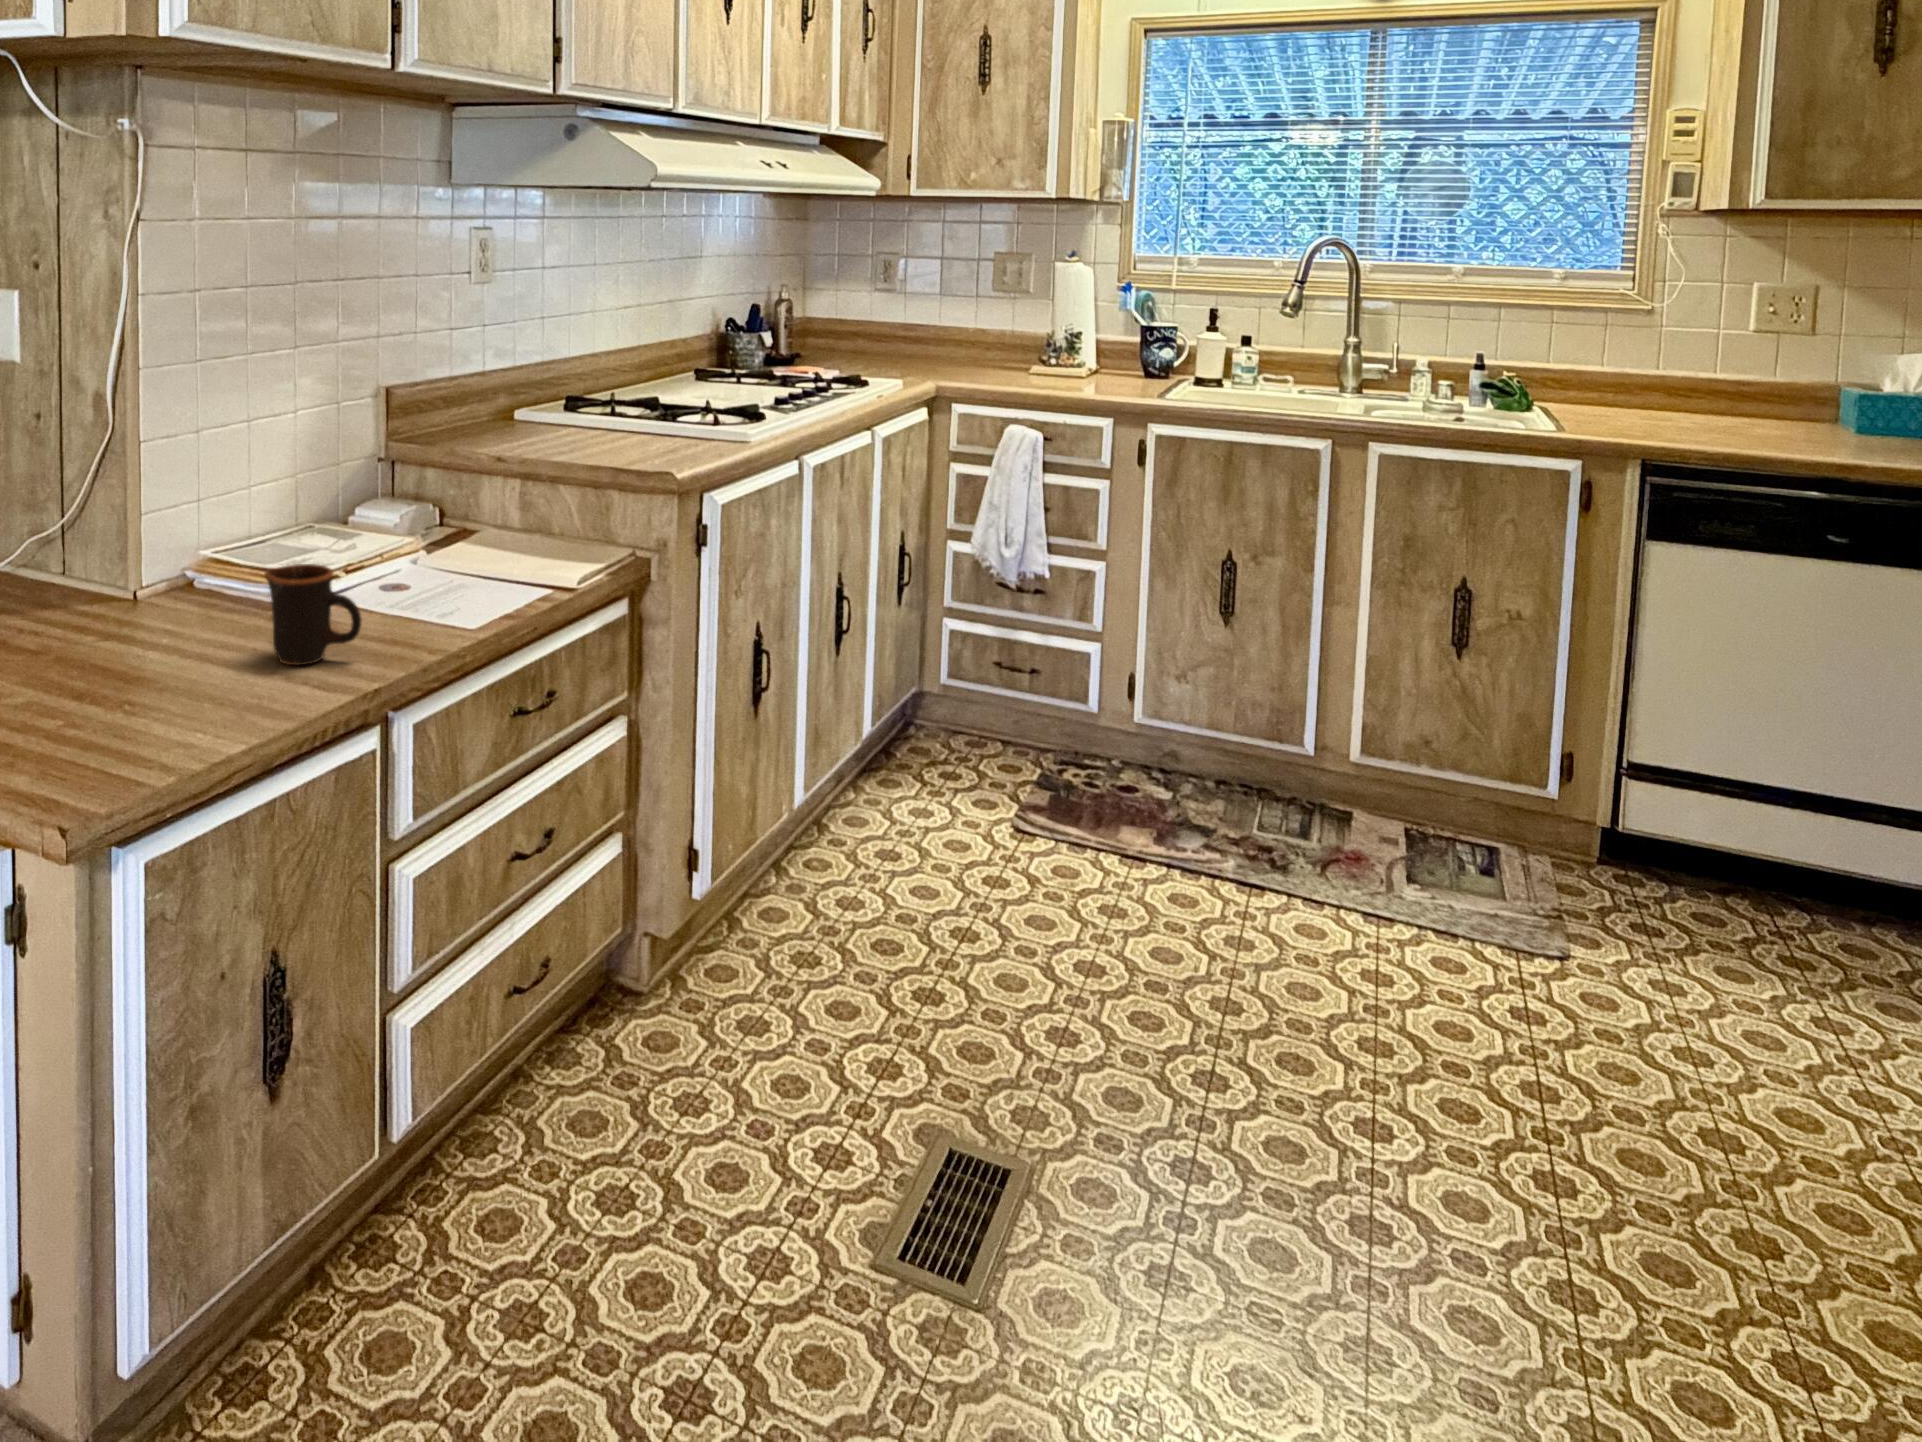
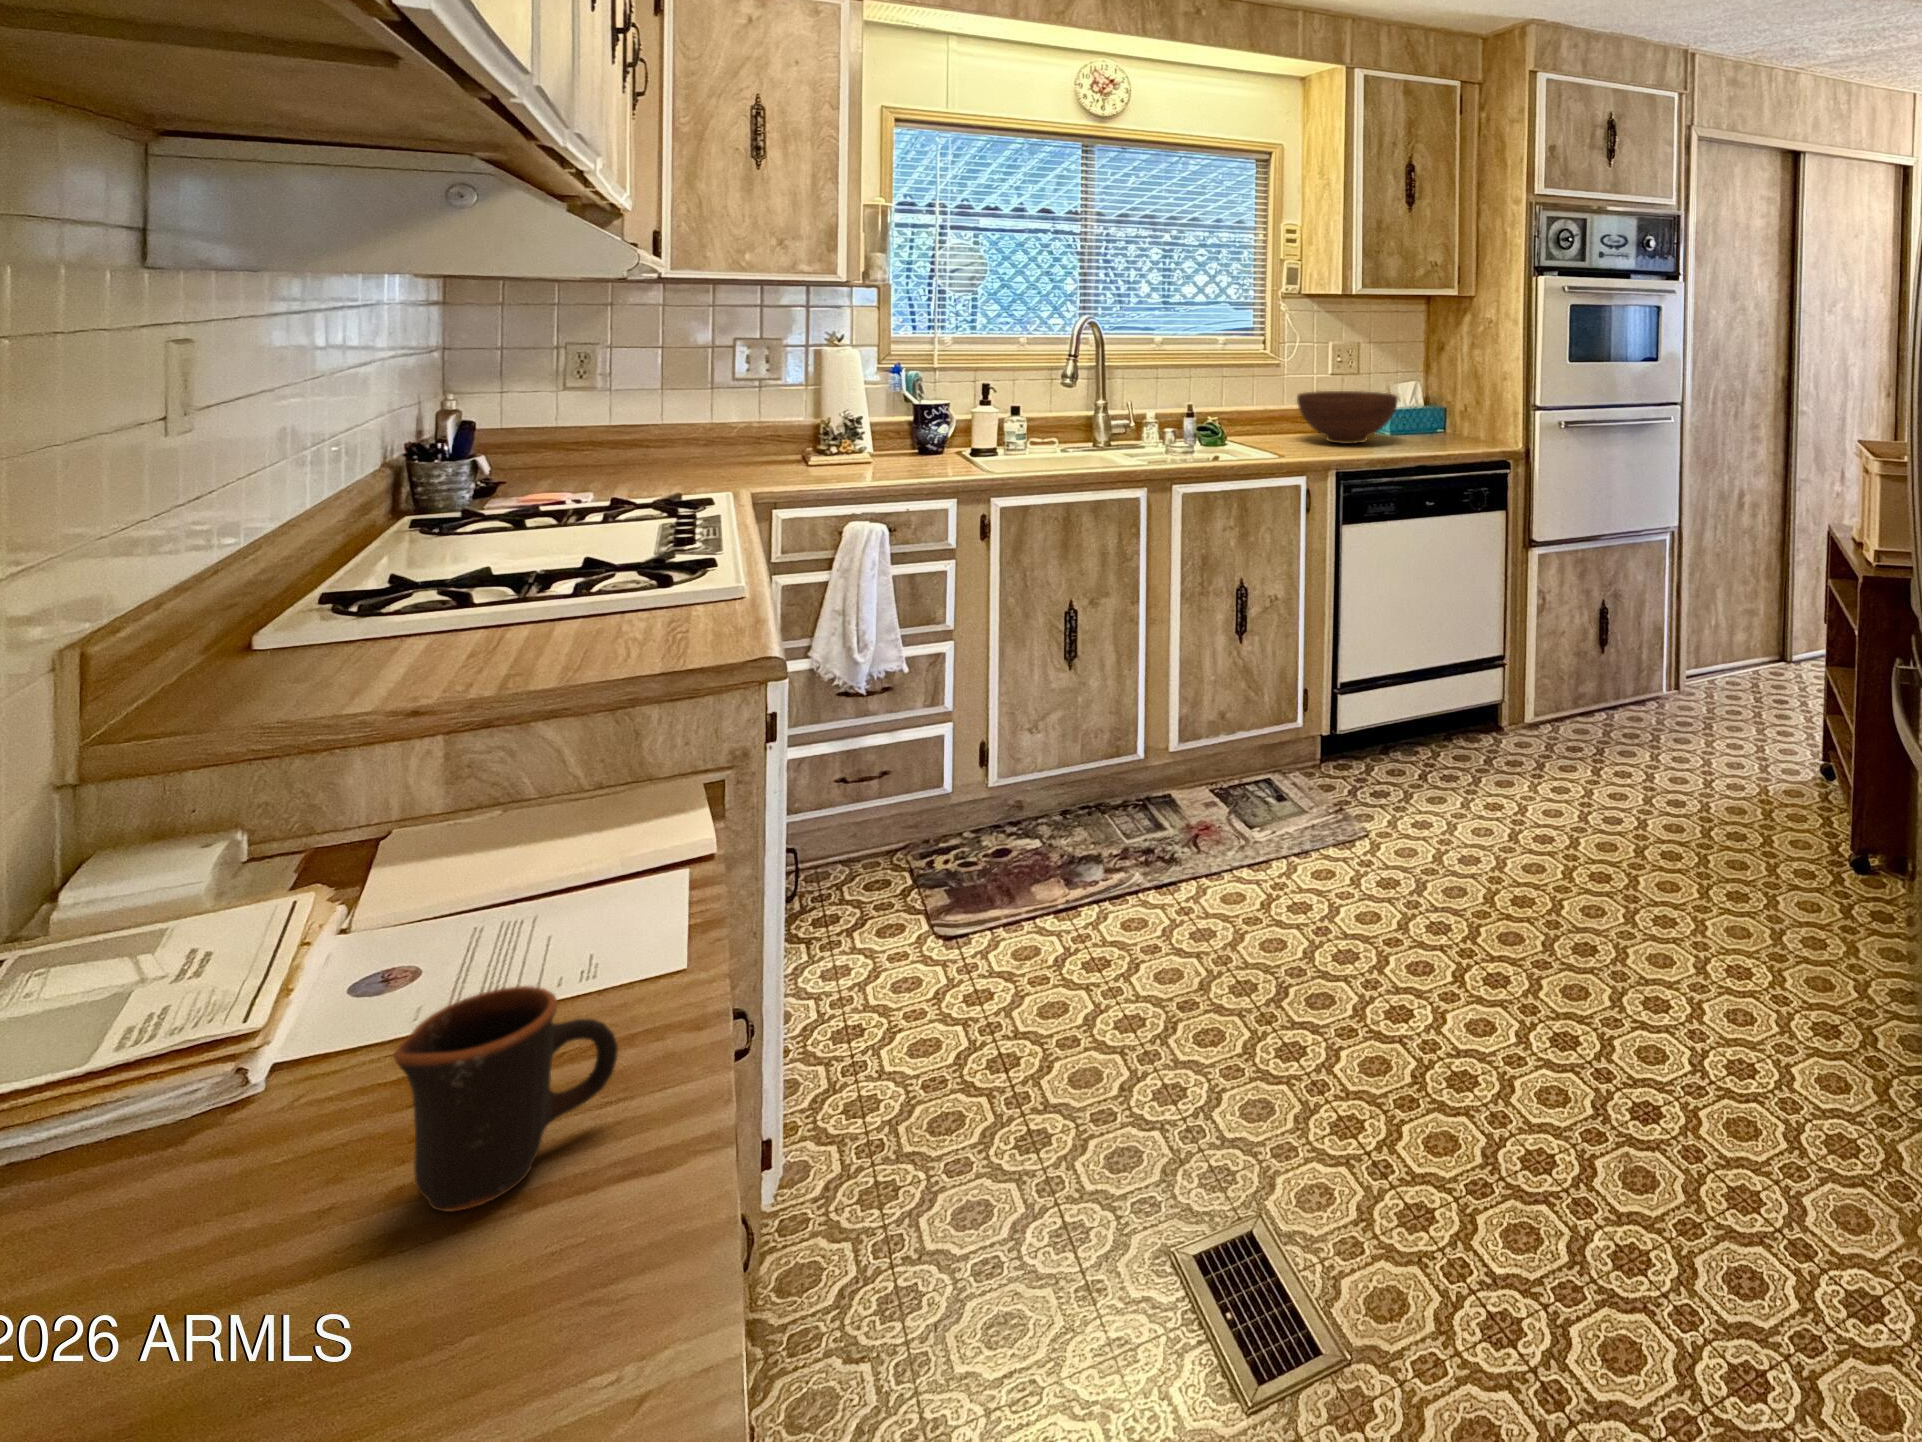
fruit bowl: none [1630,350,1822,432] -> present [1297,391,1398,444]

